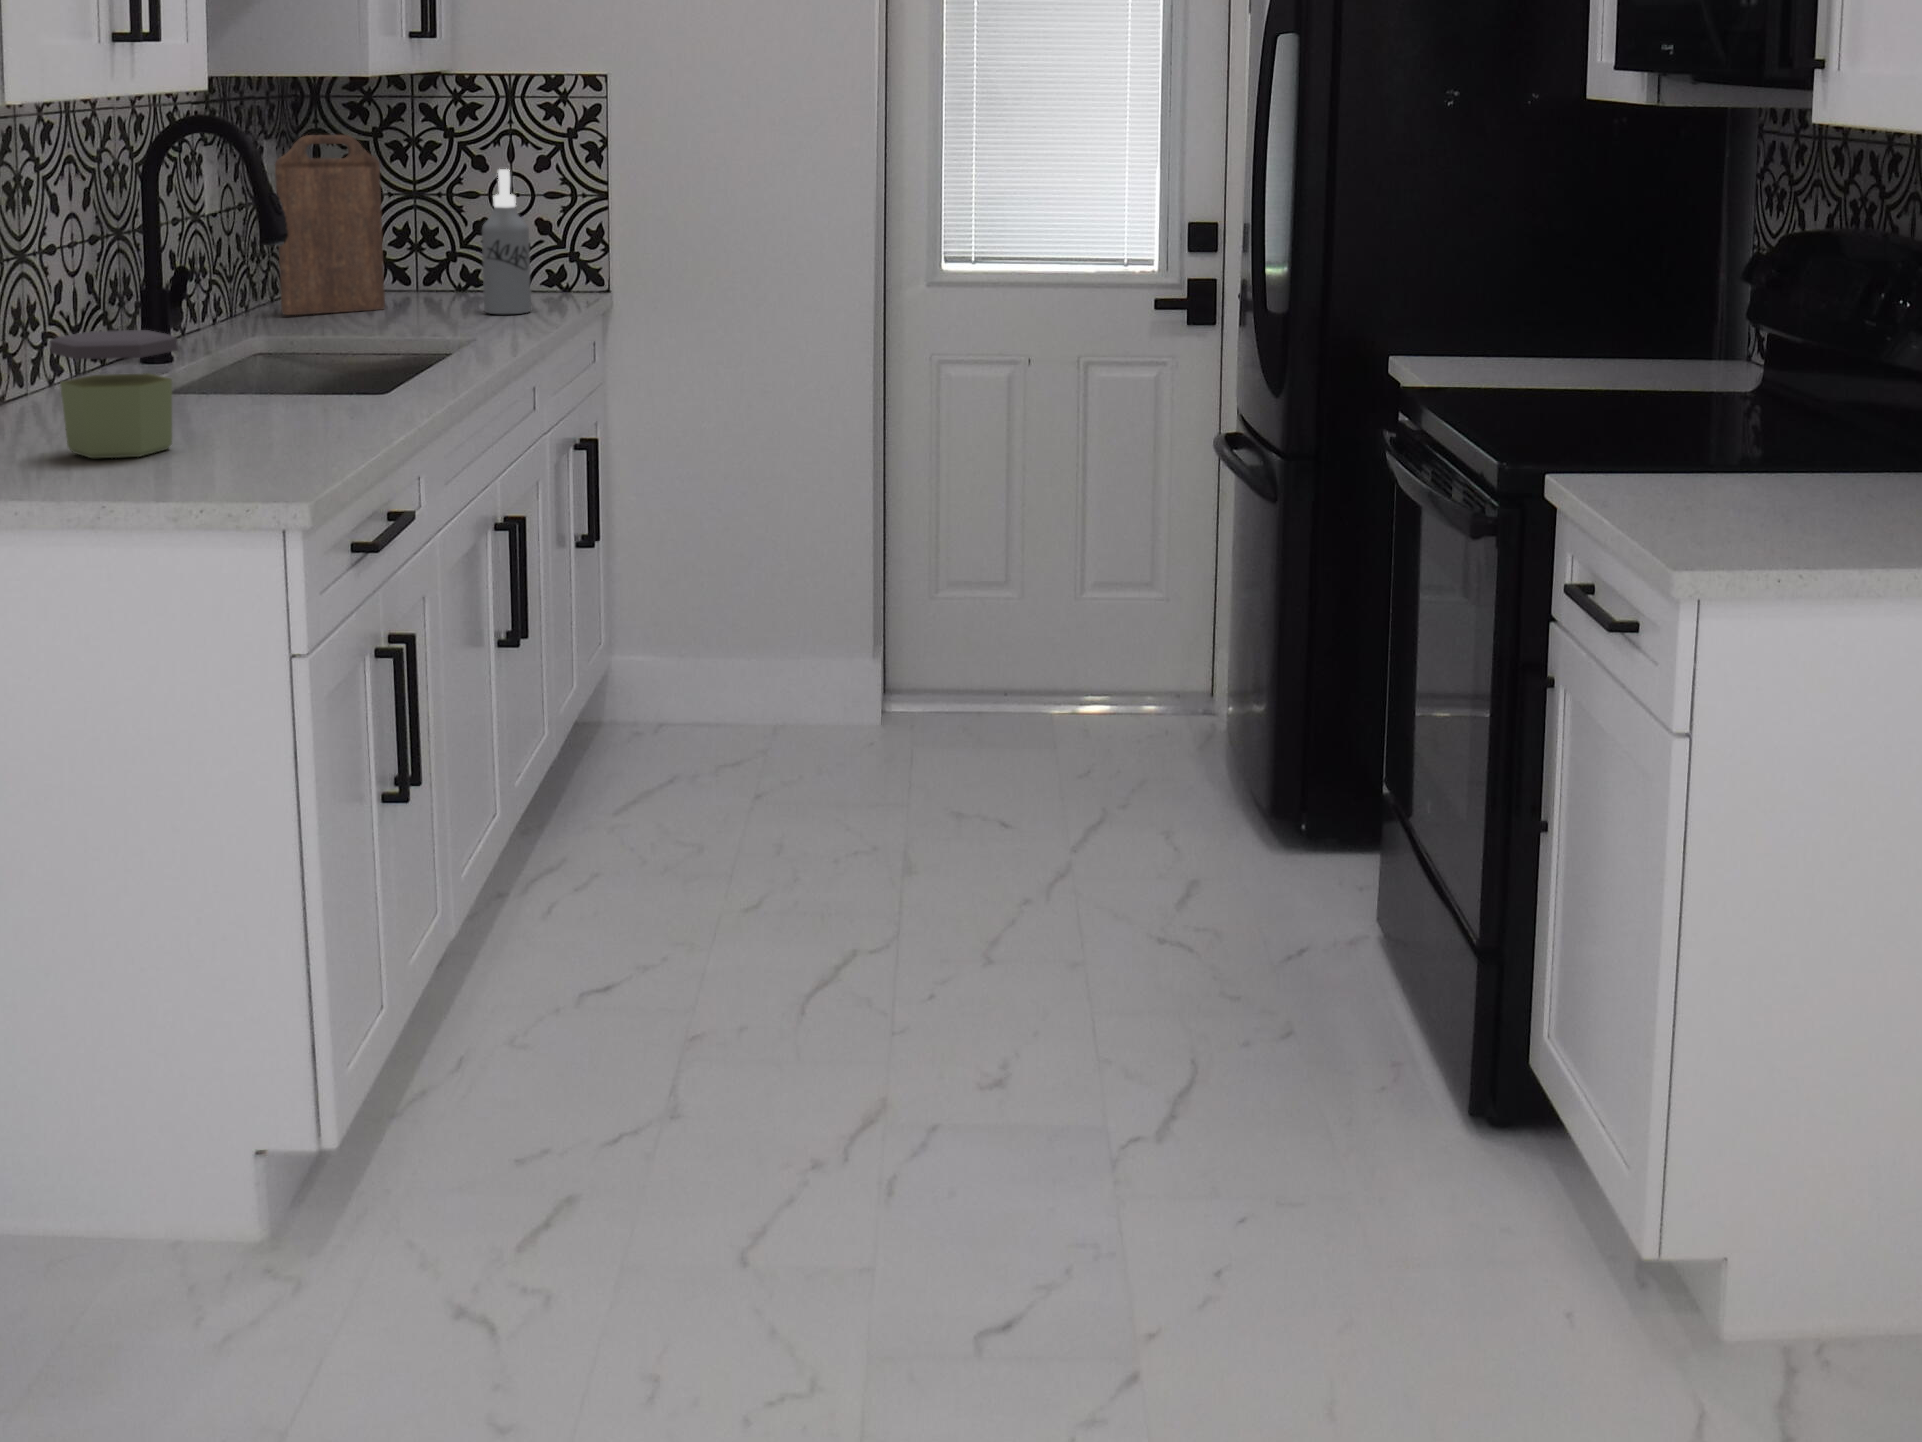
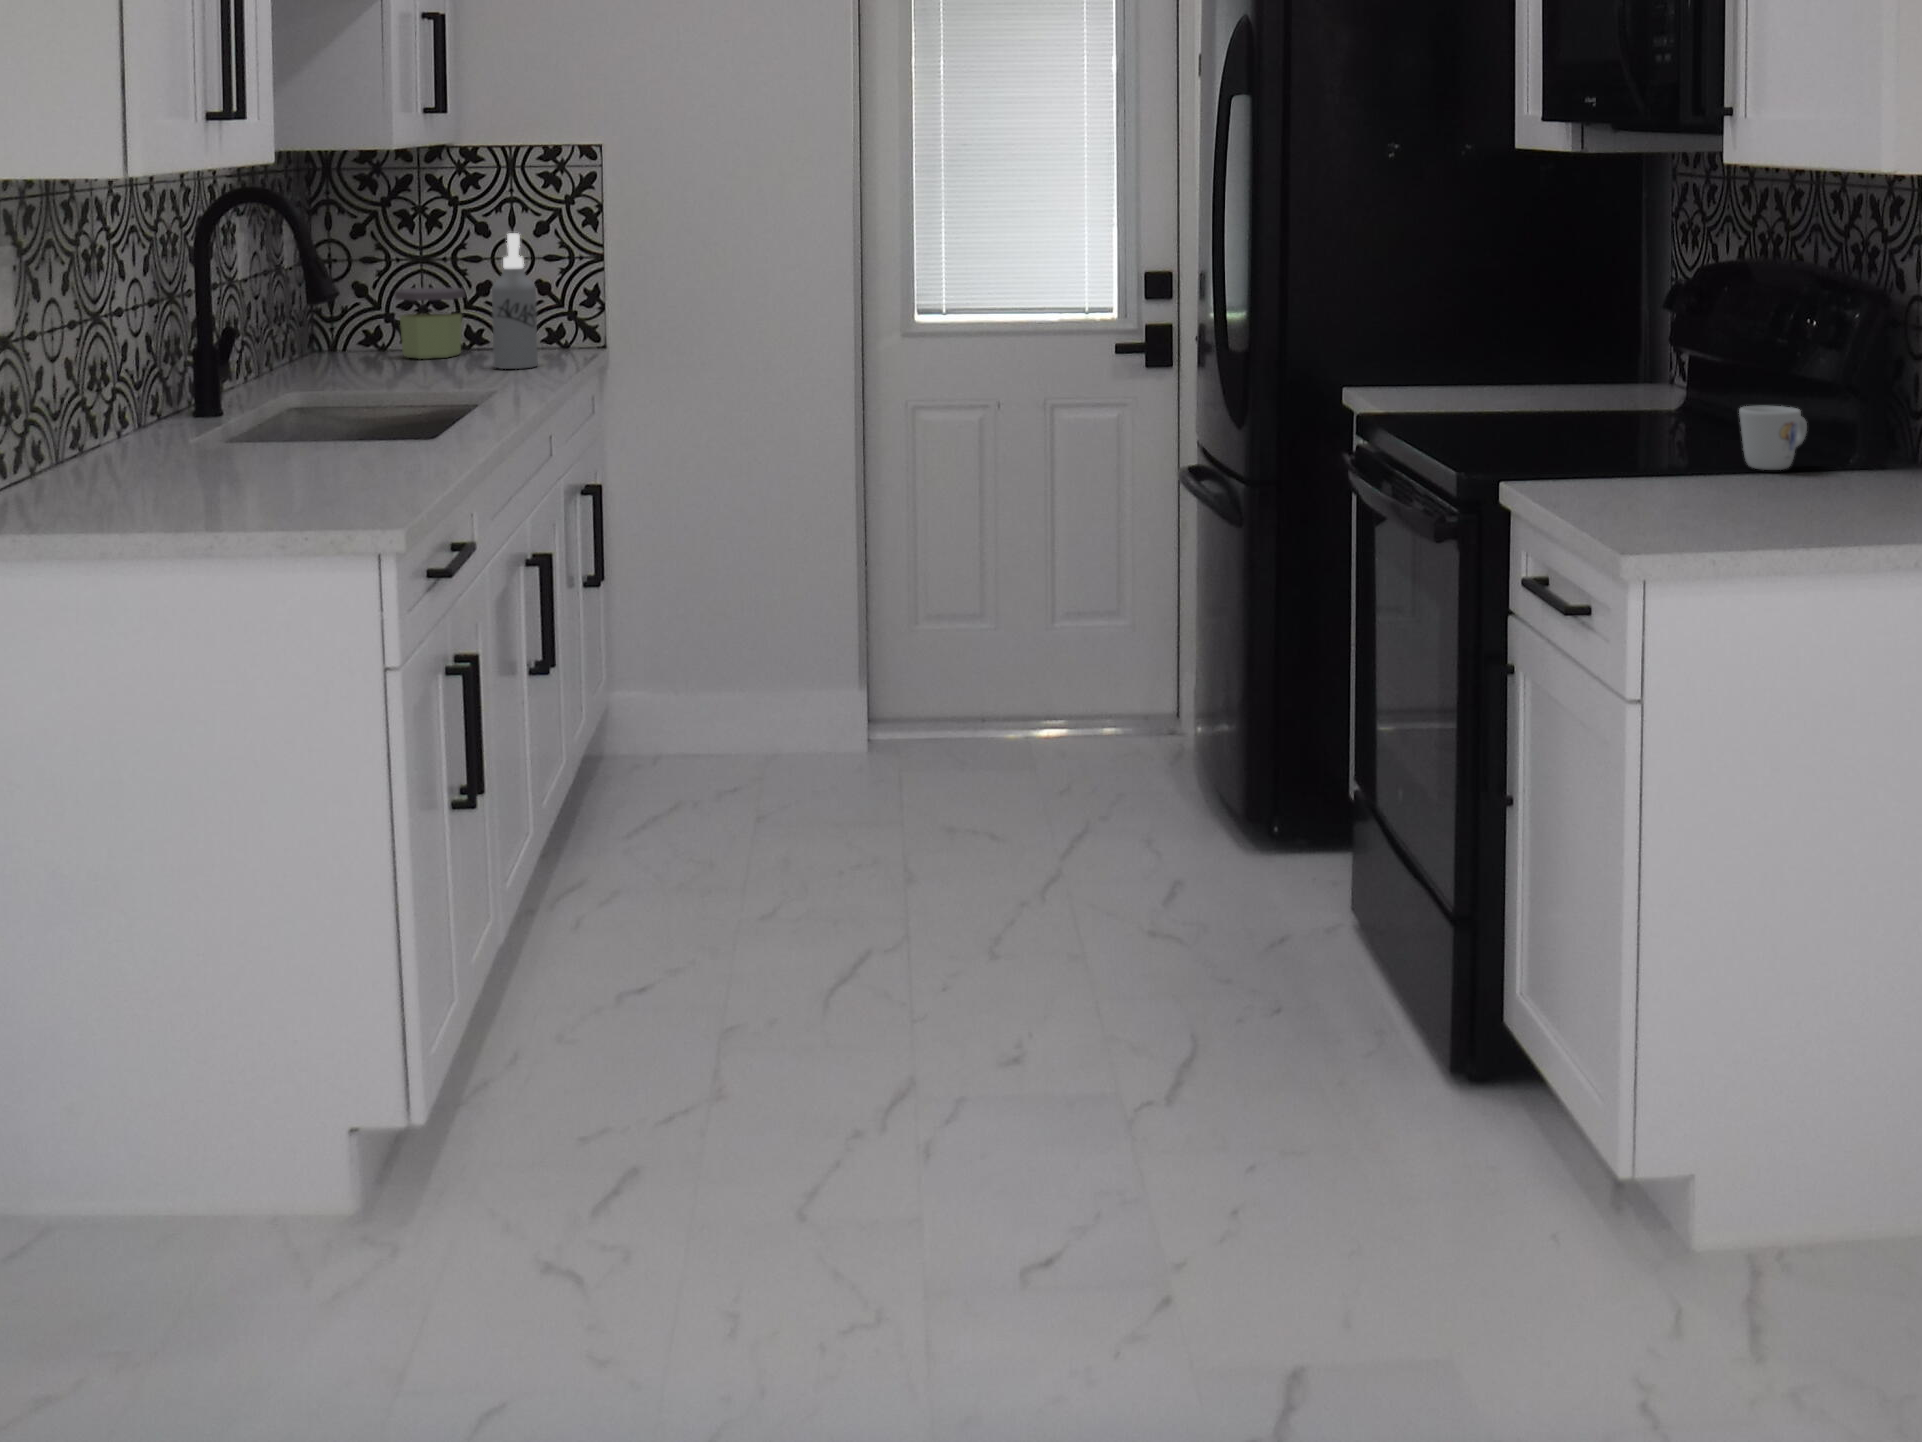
cutting board: present [275,135,385,315] -> none [296,204,397,374]
jar: present [50,330,178,458] -> present [395,287,465,359]
mug: none [1814,397,1890,471] -> present [1739,406,1807,470]

